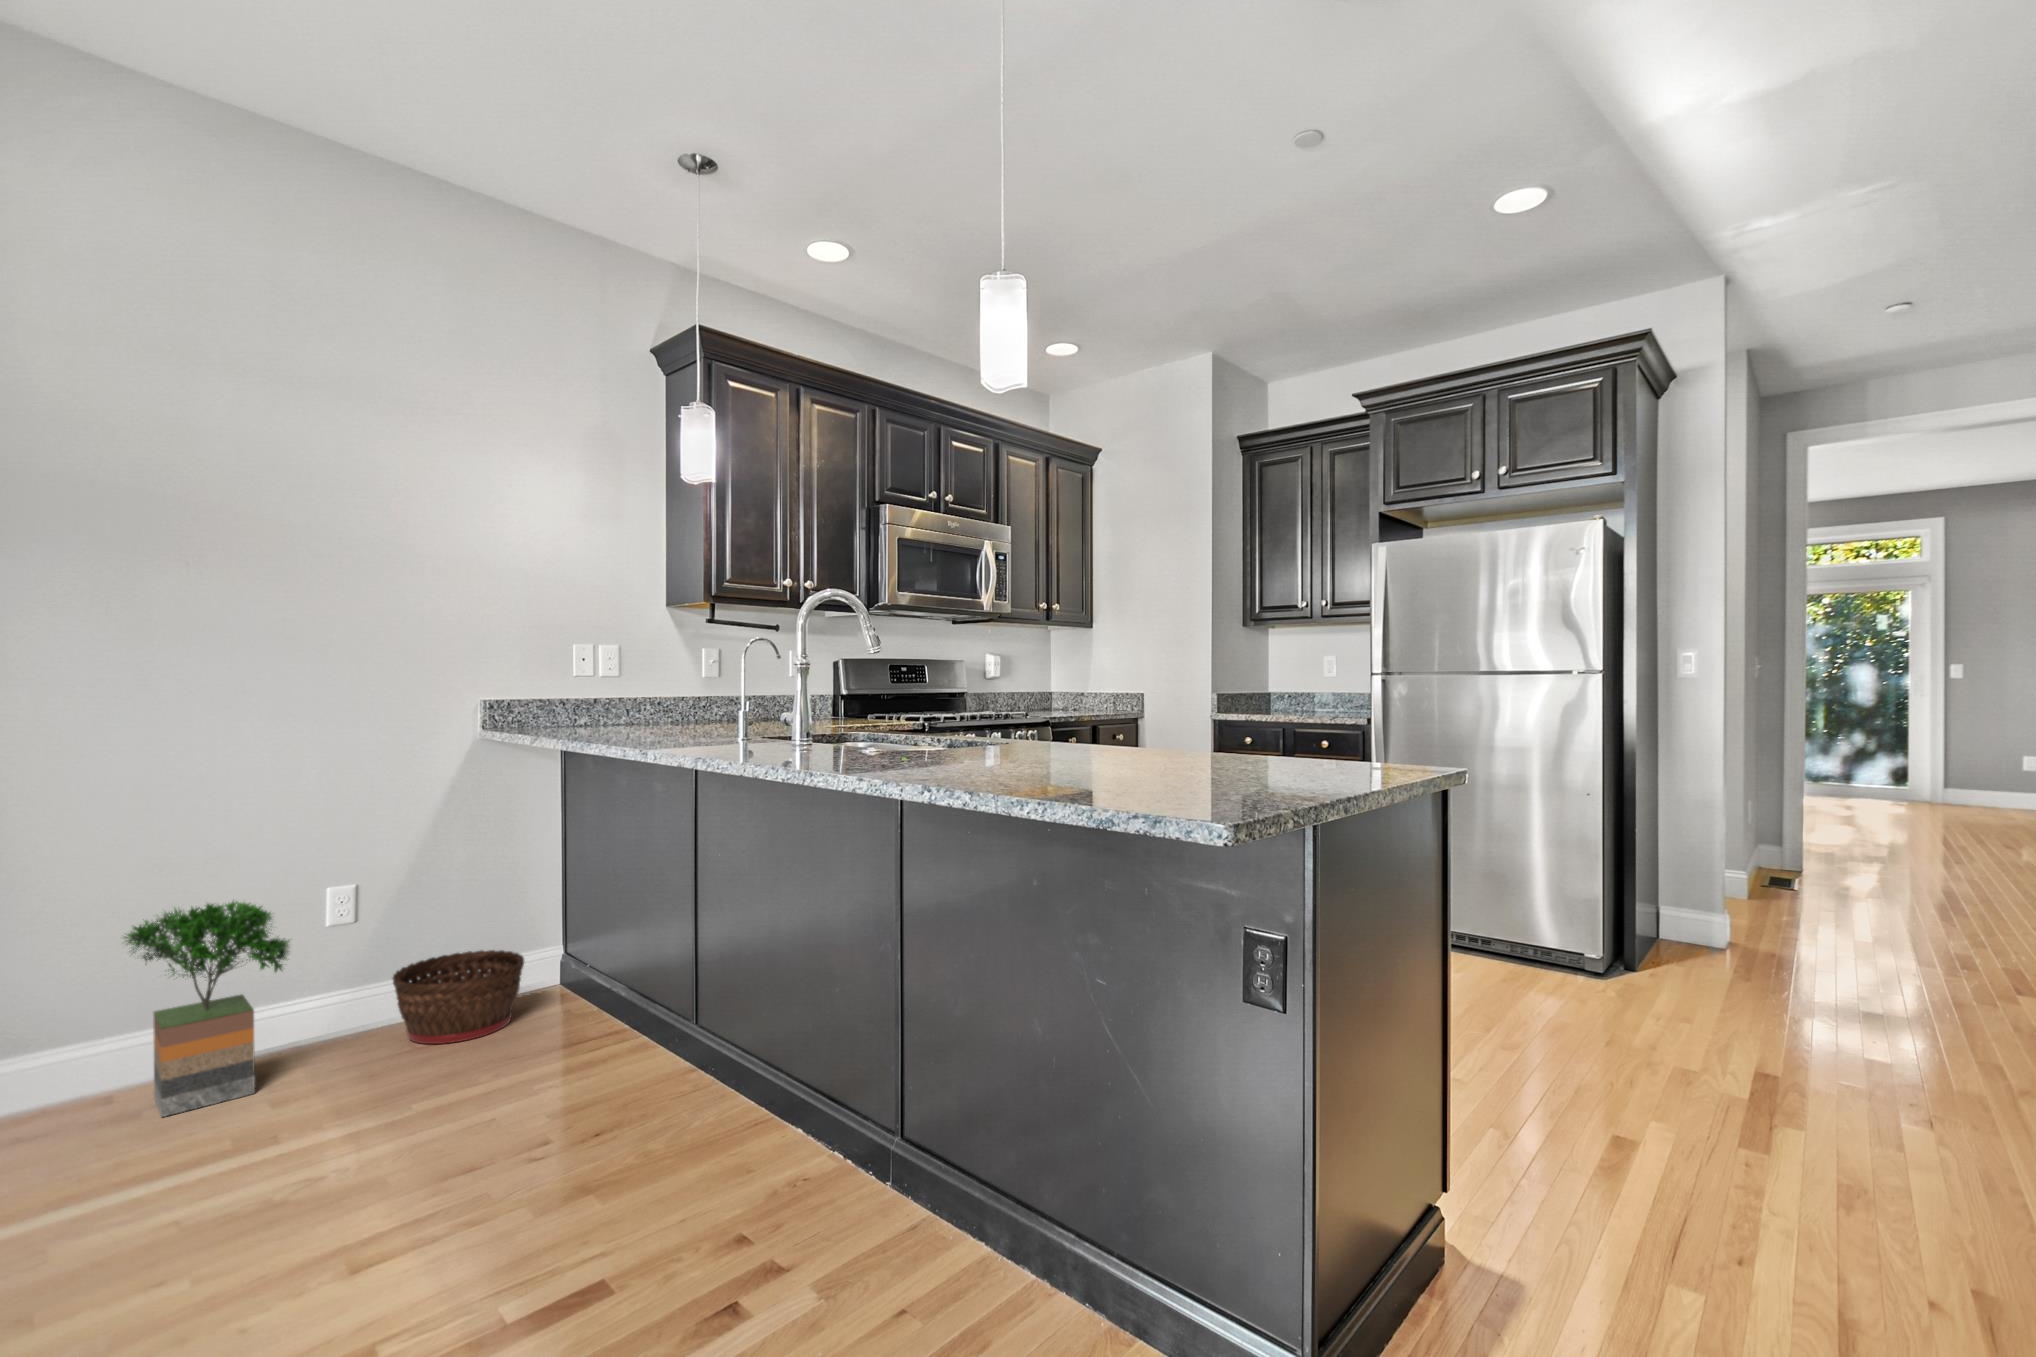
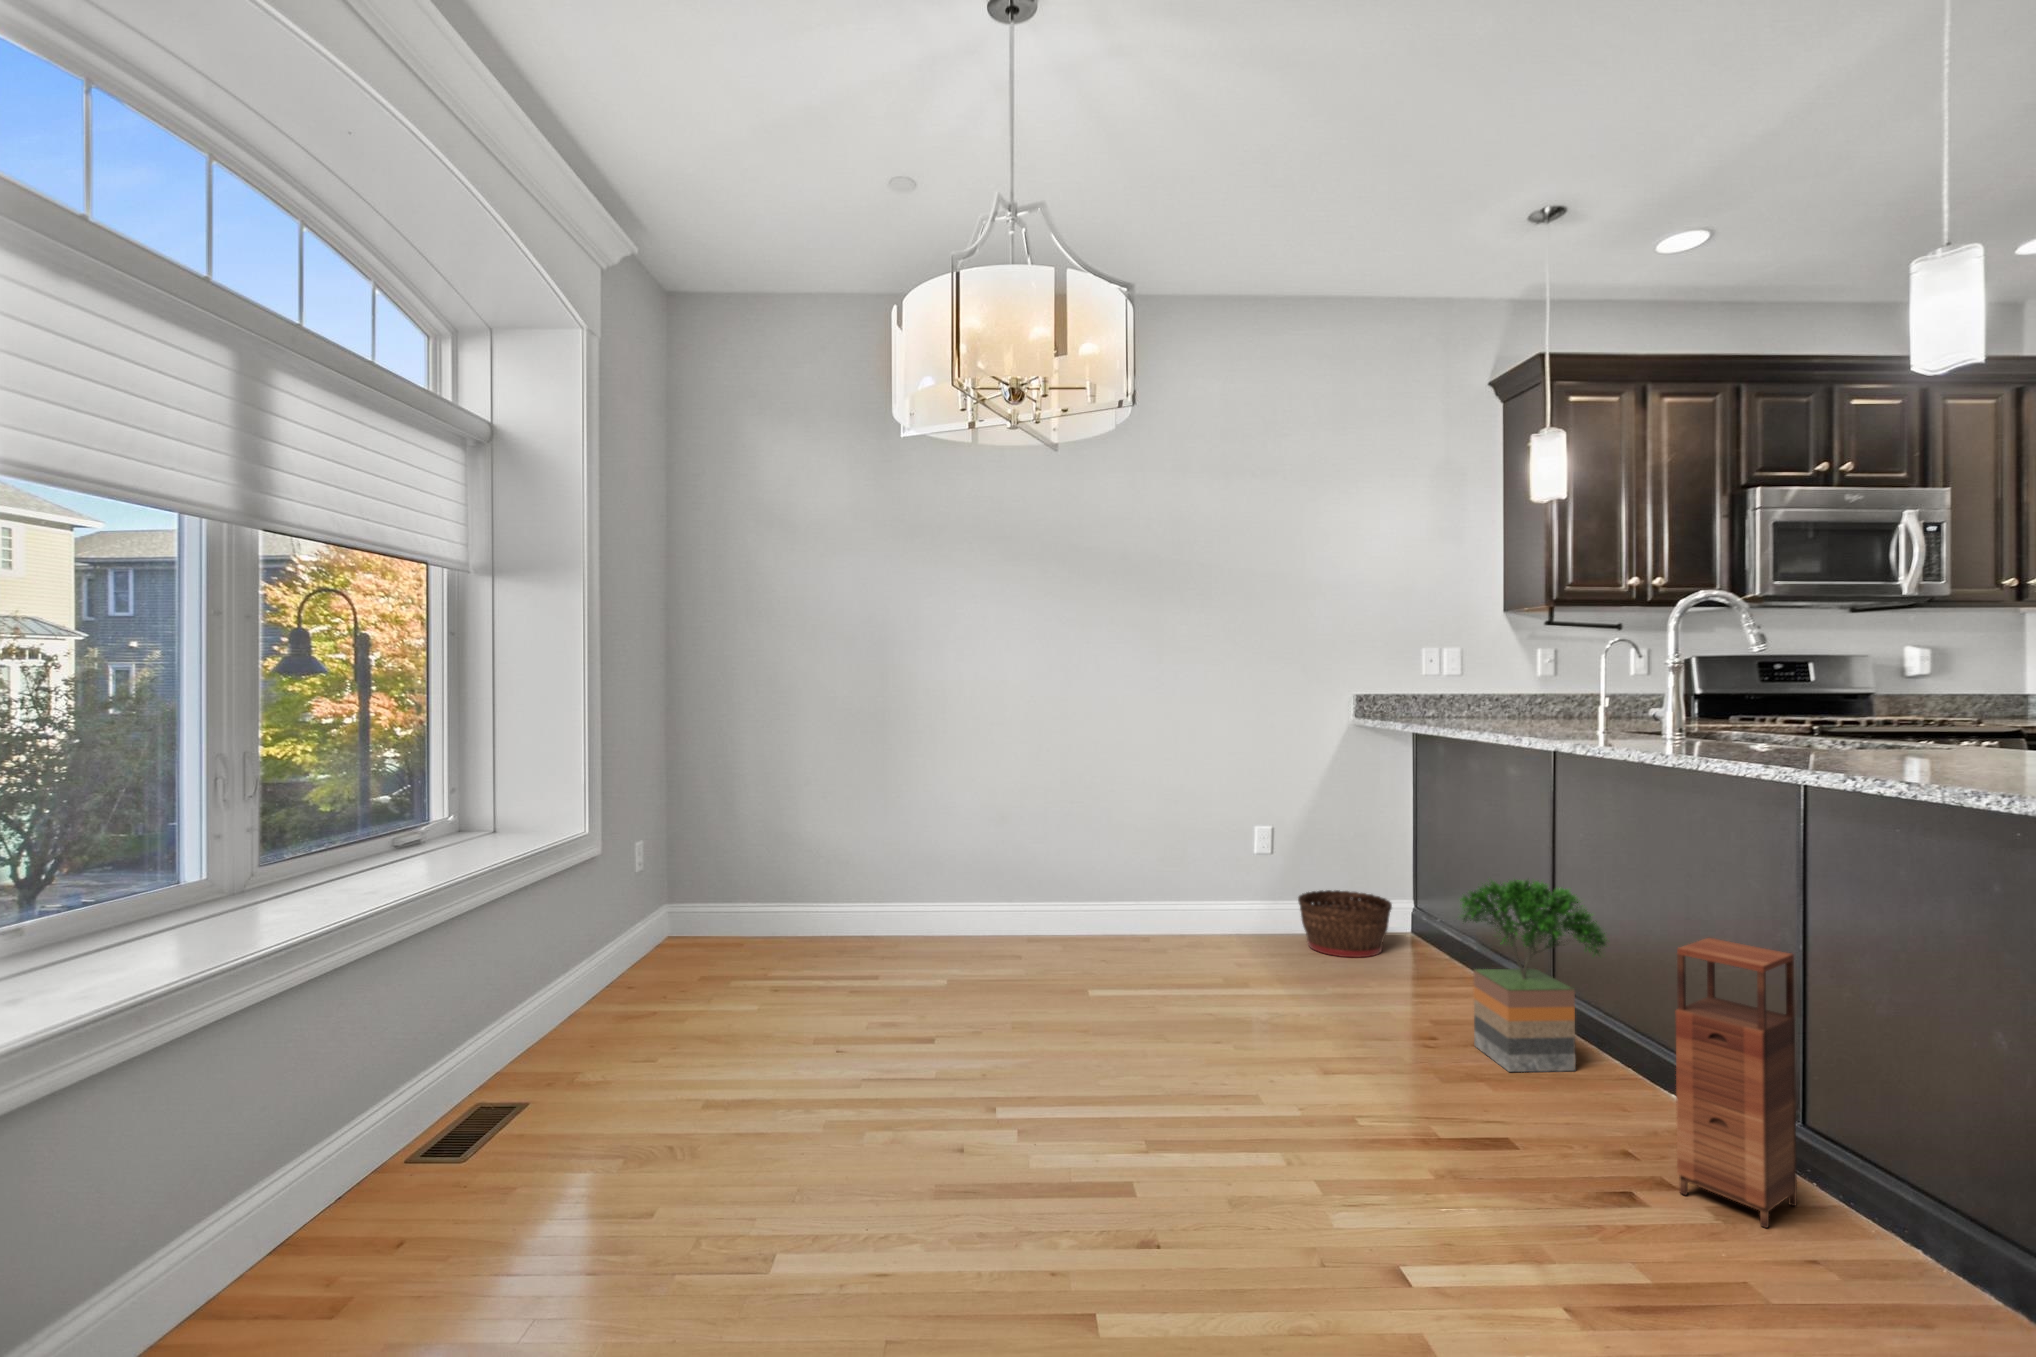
potted tree: present [124,901,290,1117] -> present [1460,880,1608,1072]
storage cabinet: none [785,967,893,1278] -> present [1676,938,1797,1228]

